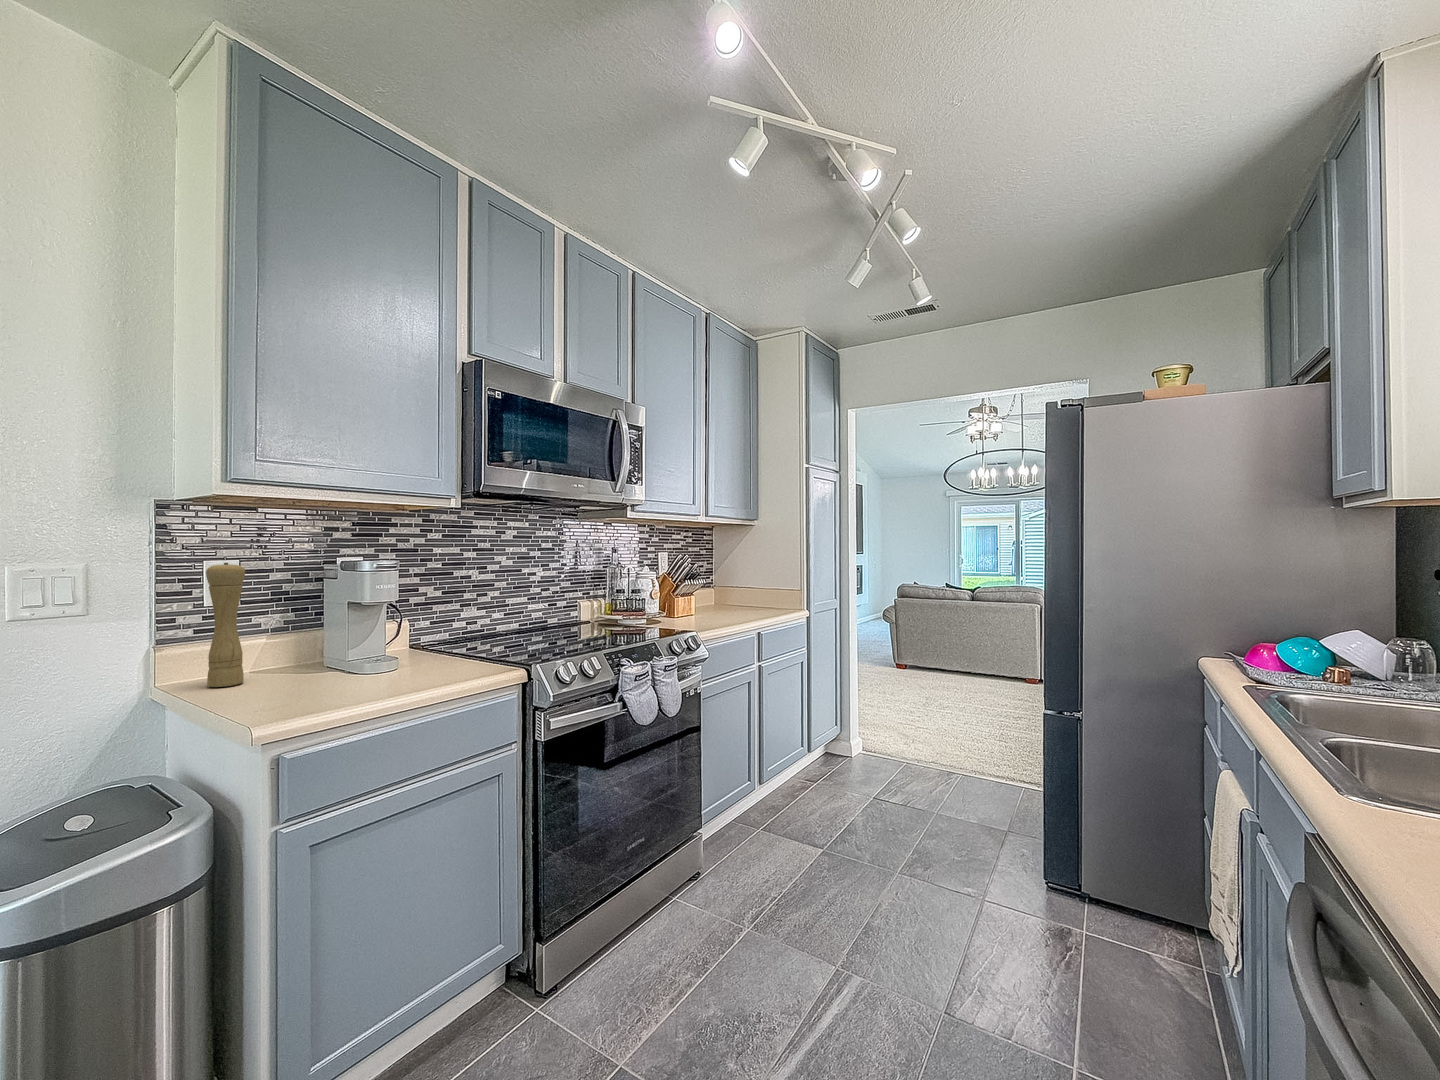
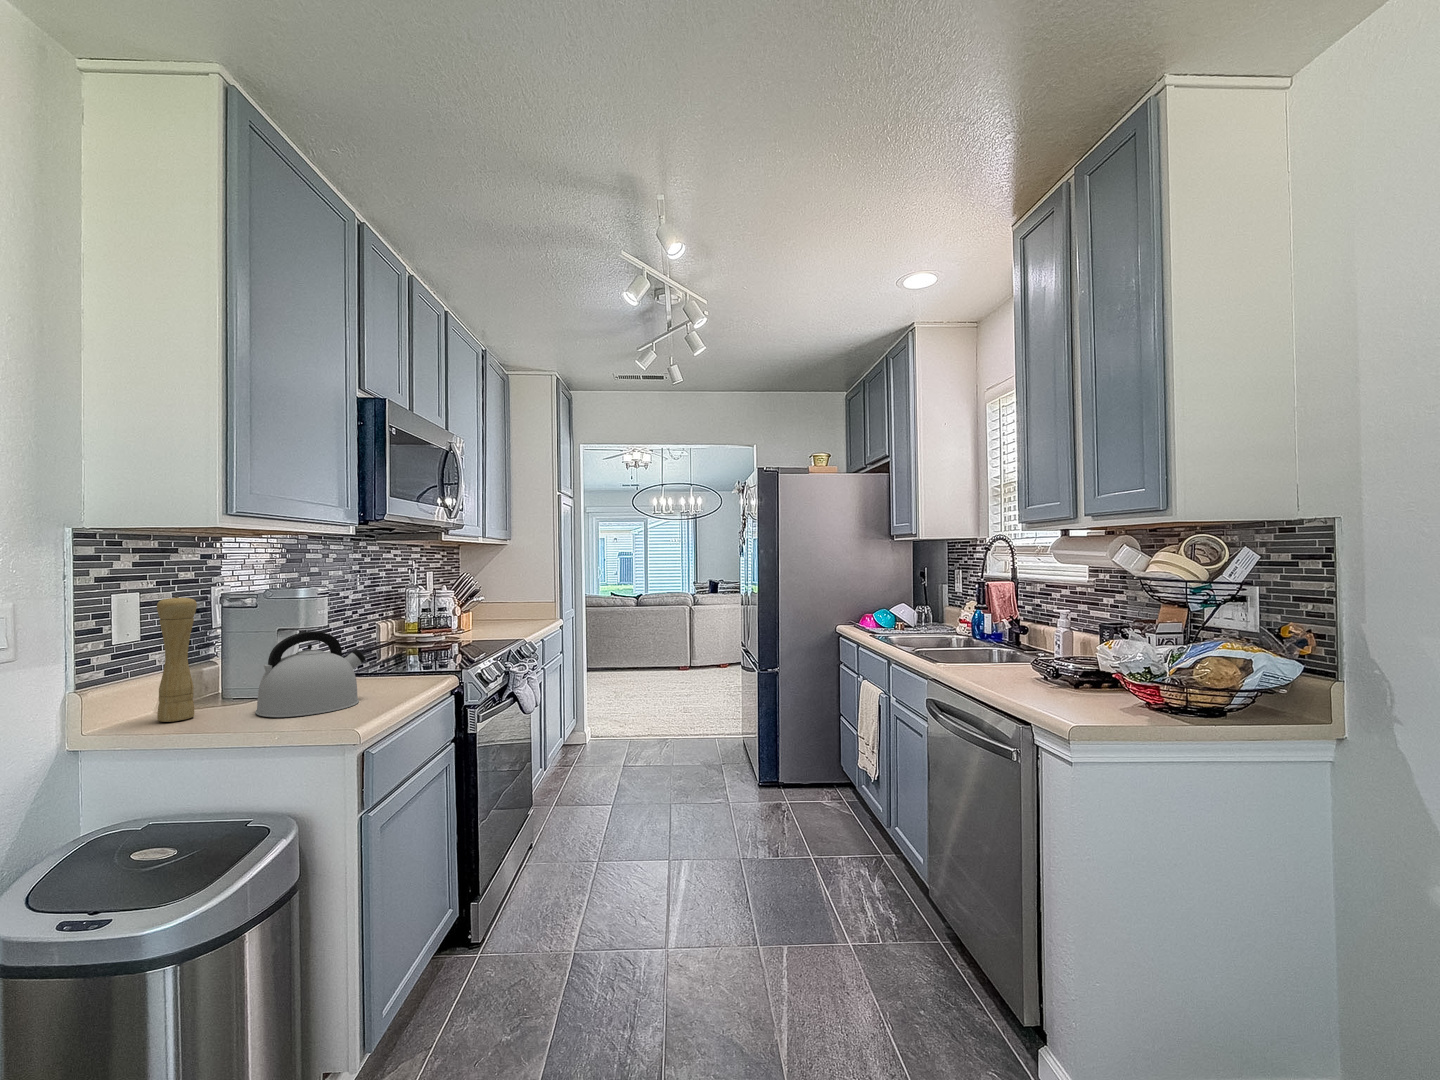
kettle: none [260,606,384,700] -> present [255,631,366,717]

